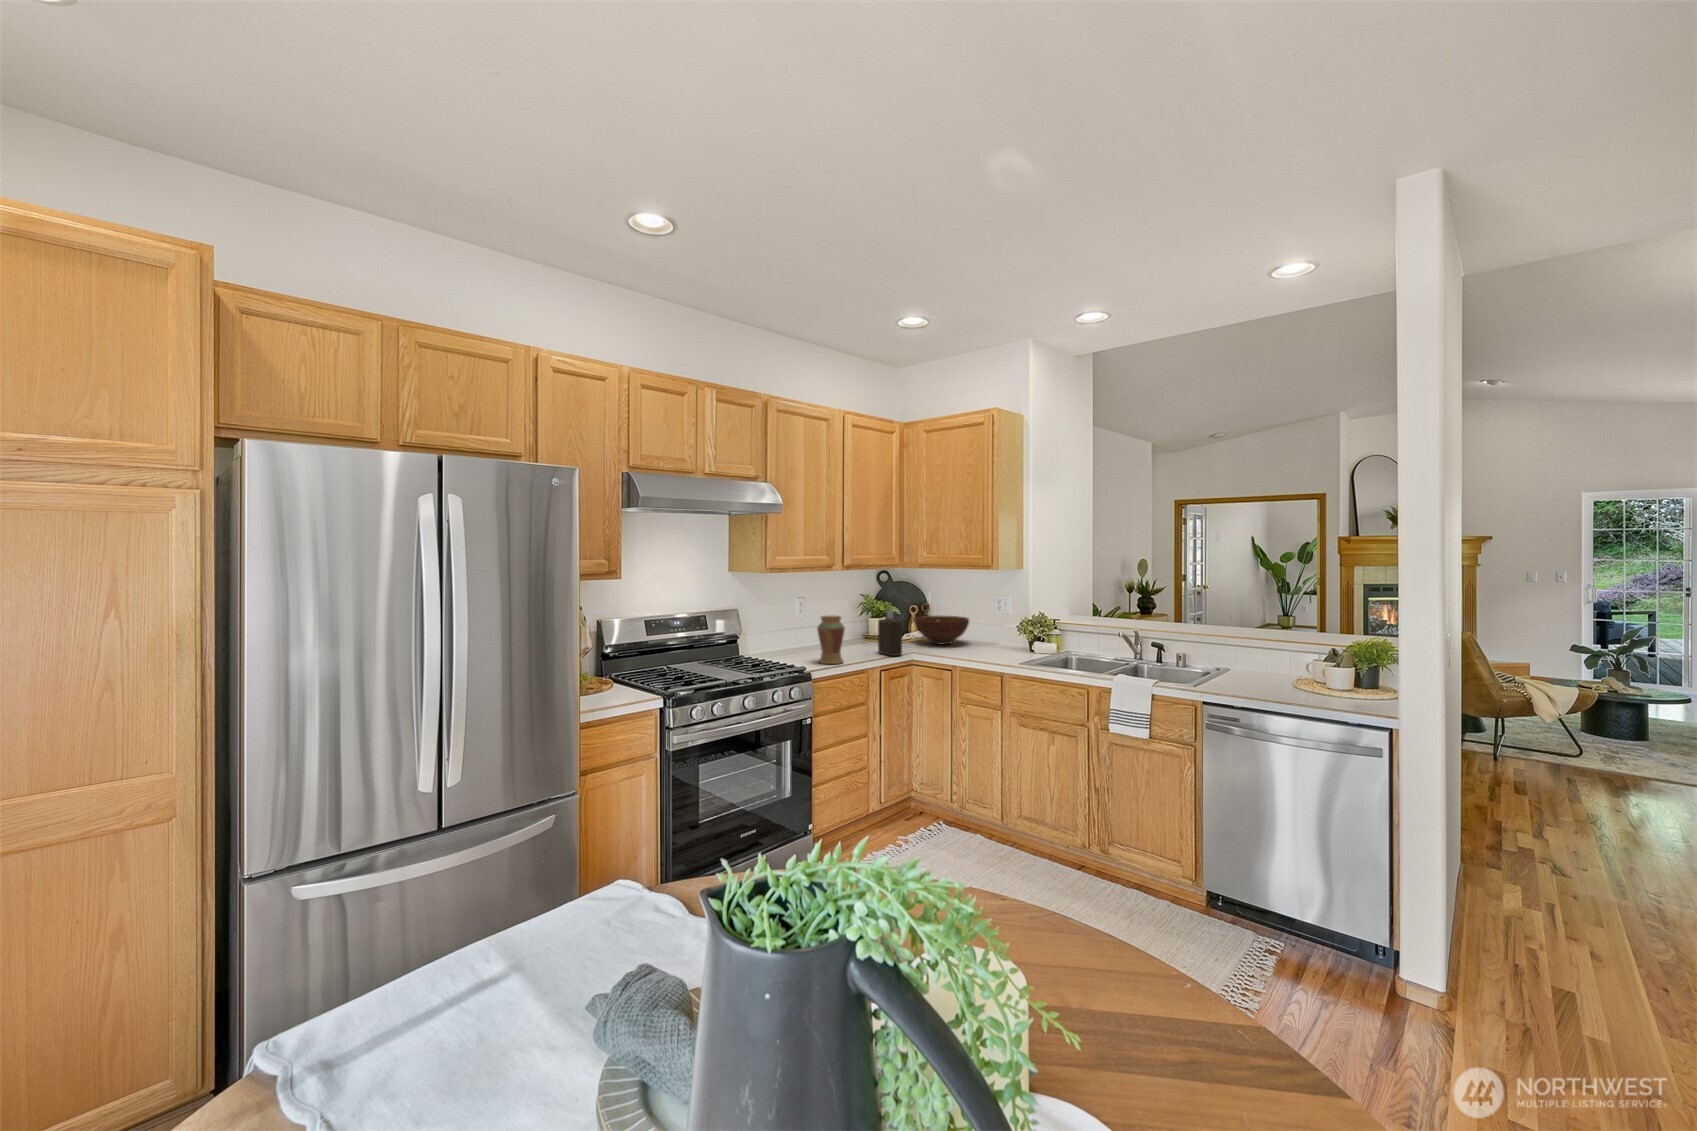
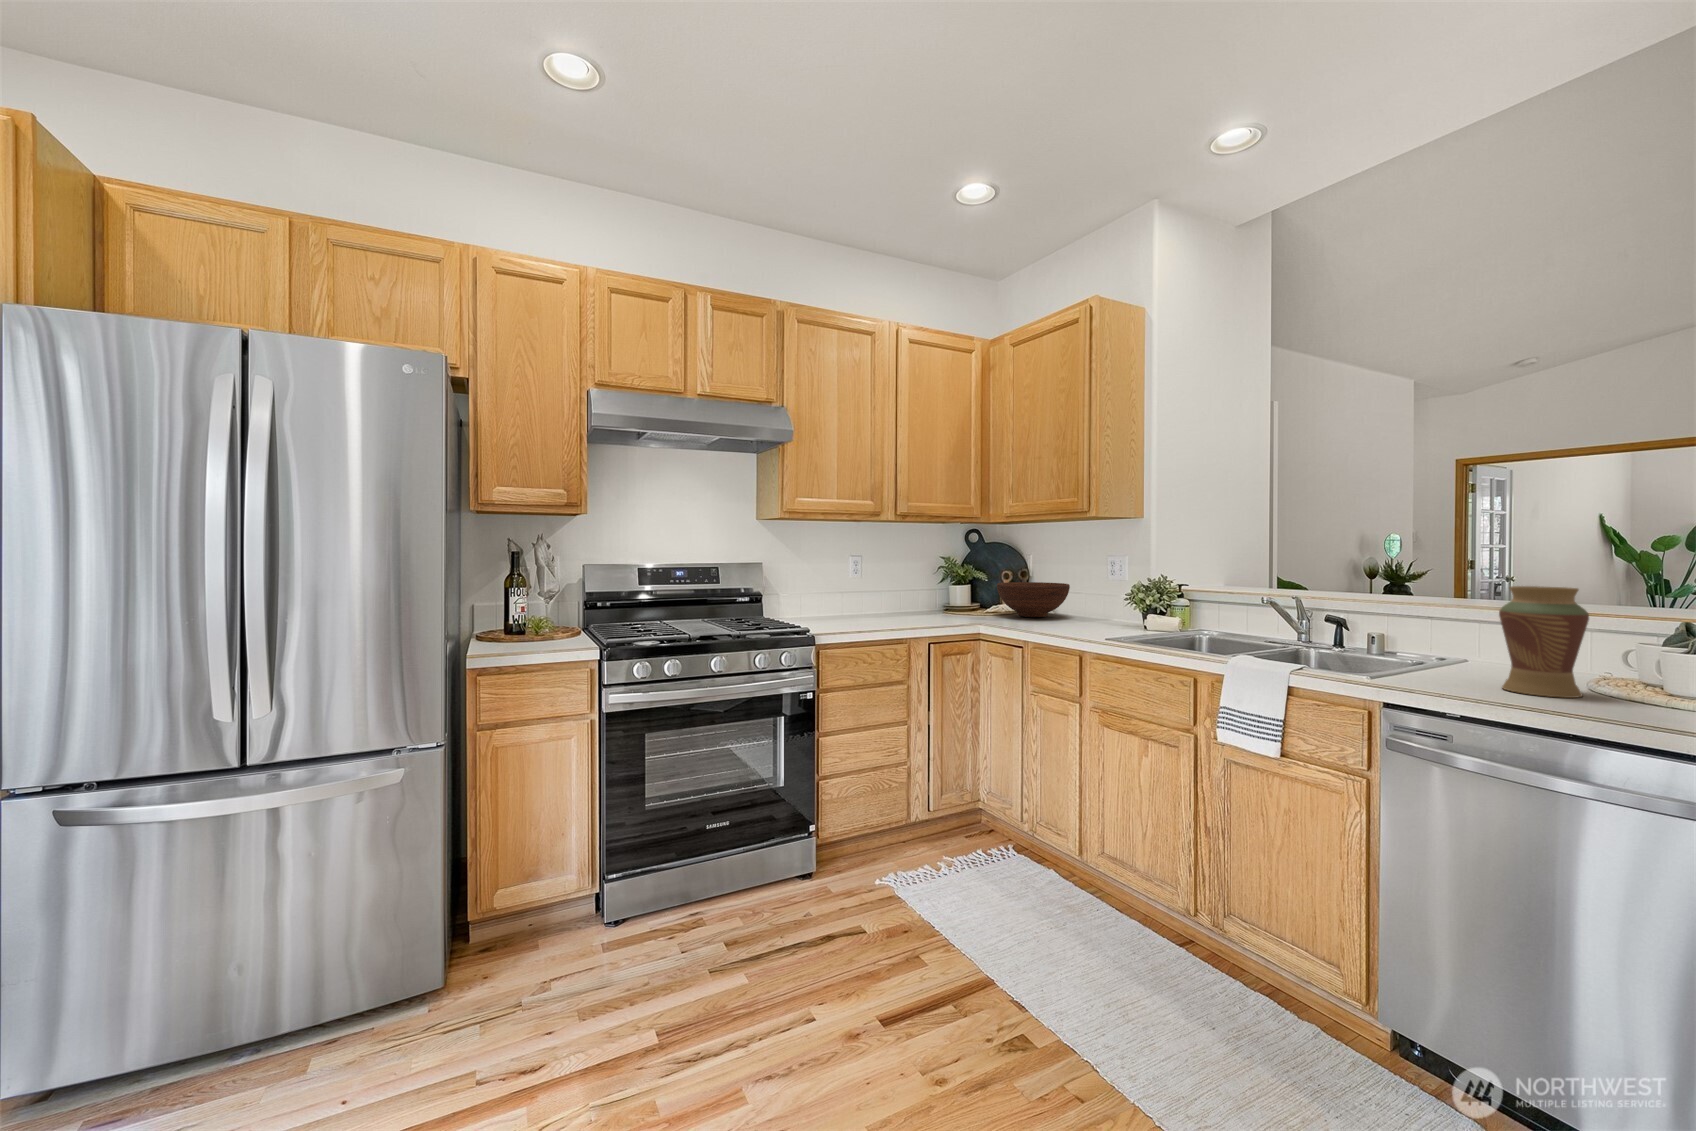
bottle: present [878,611,902,656] -> none [935,569,962,626]
vase: present [817,616,845,664] -> present [1499,586,1589,698]

